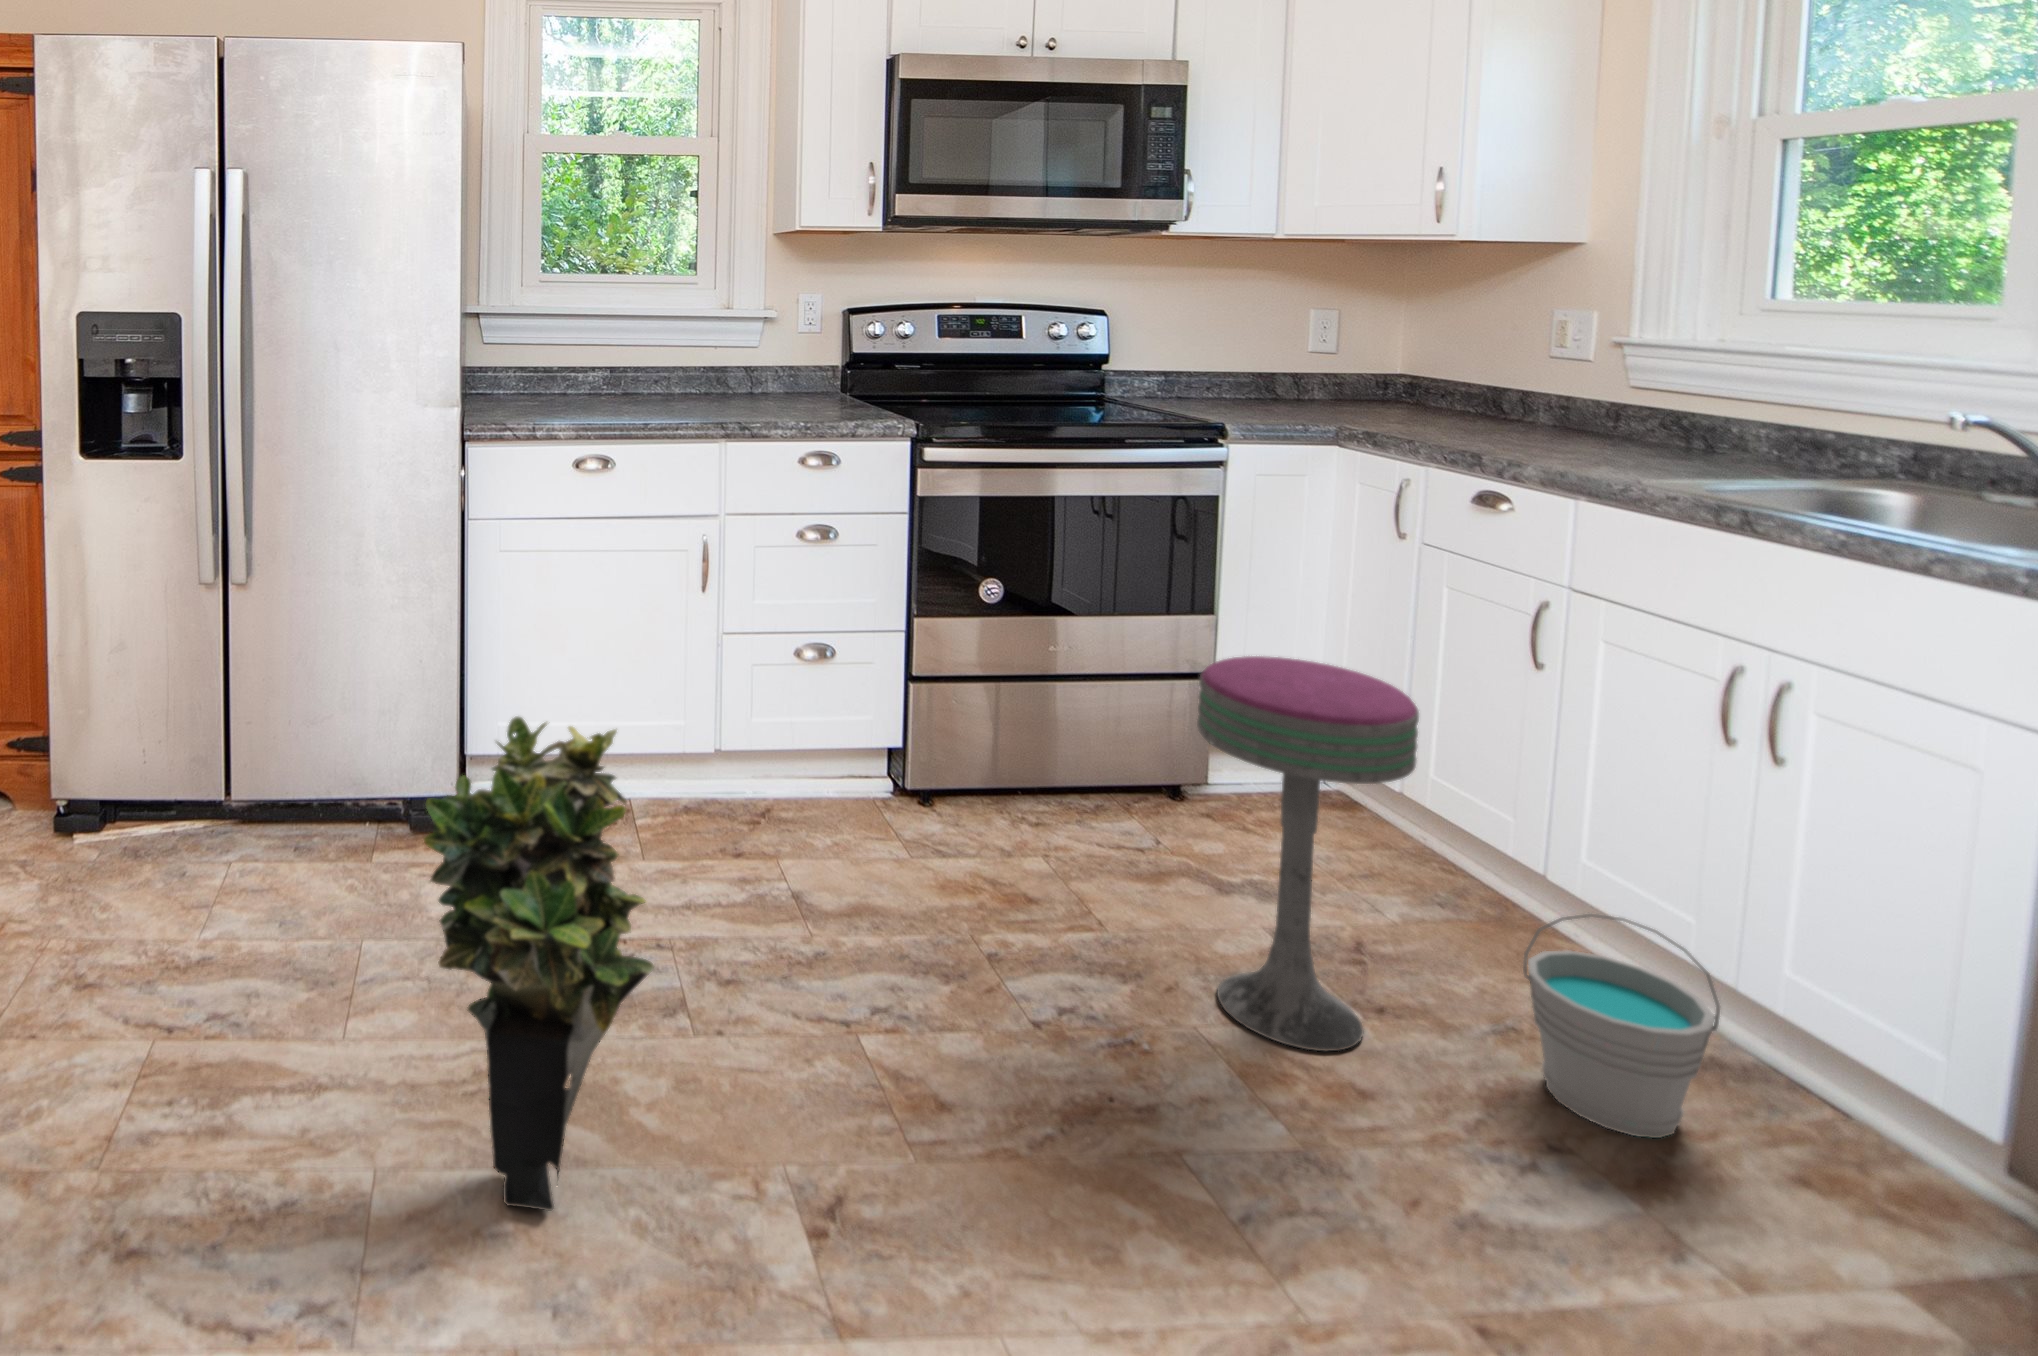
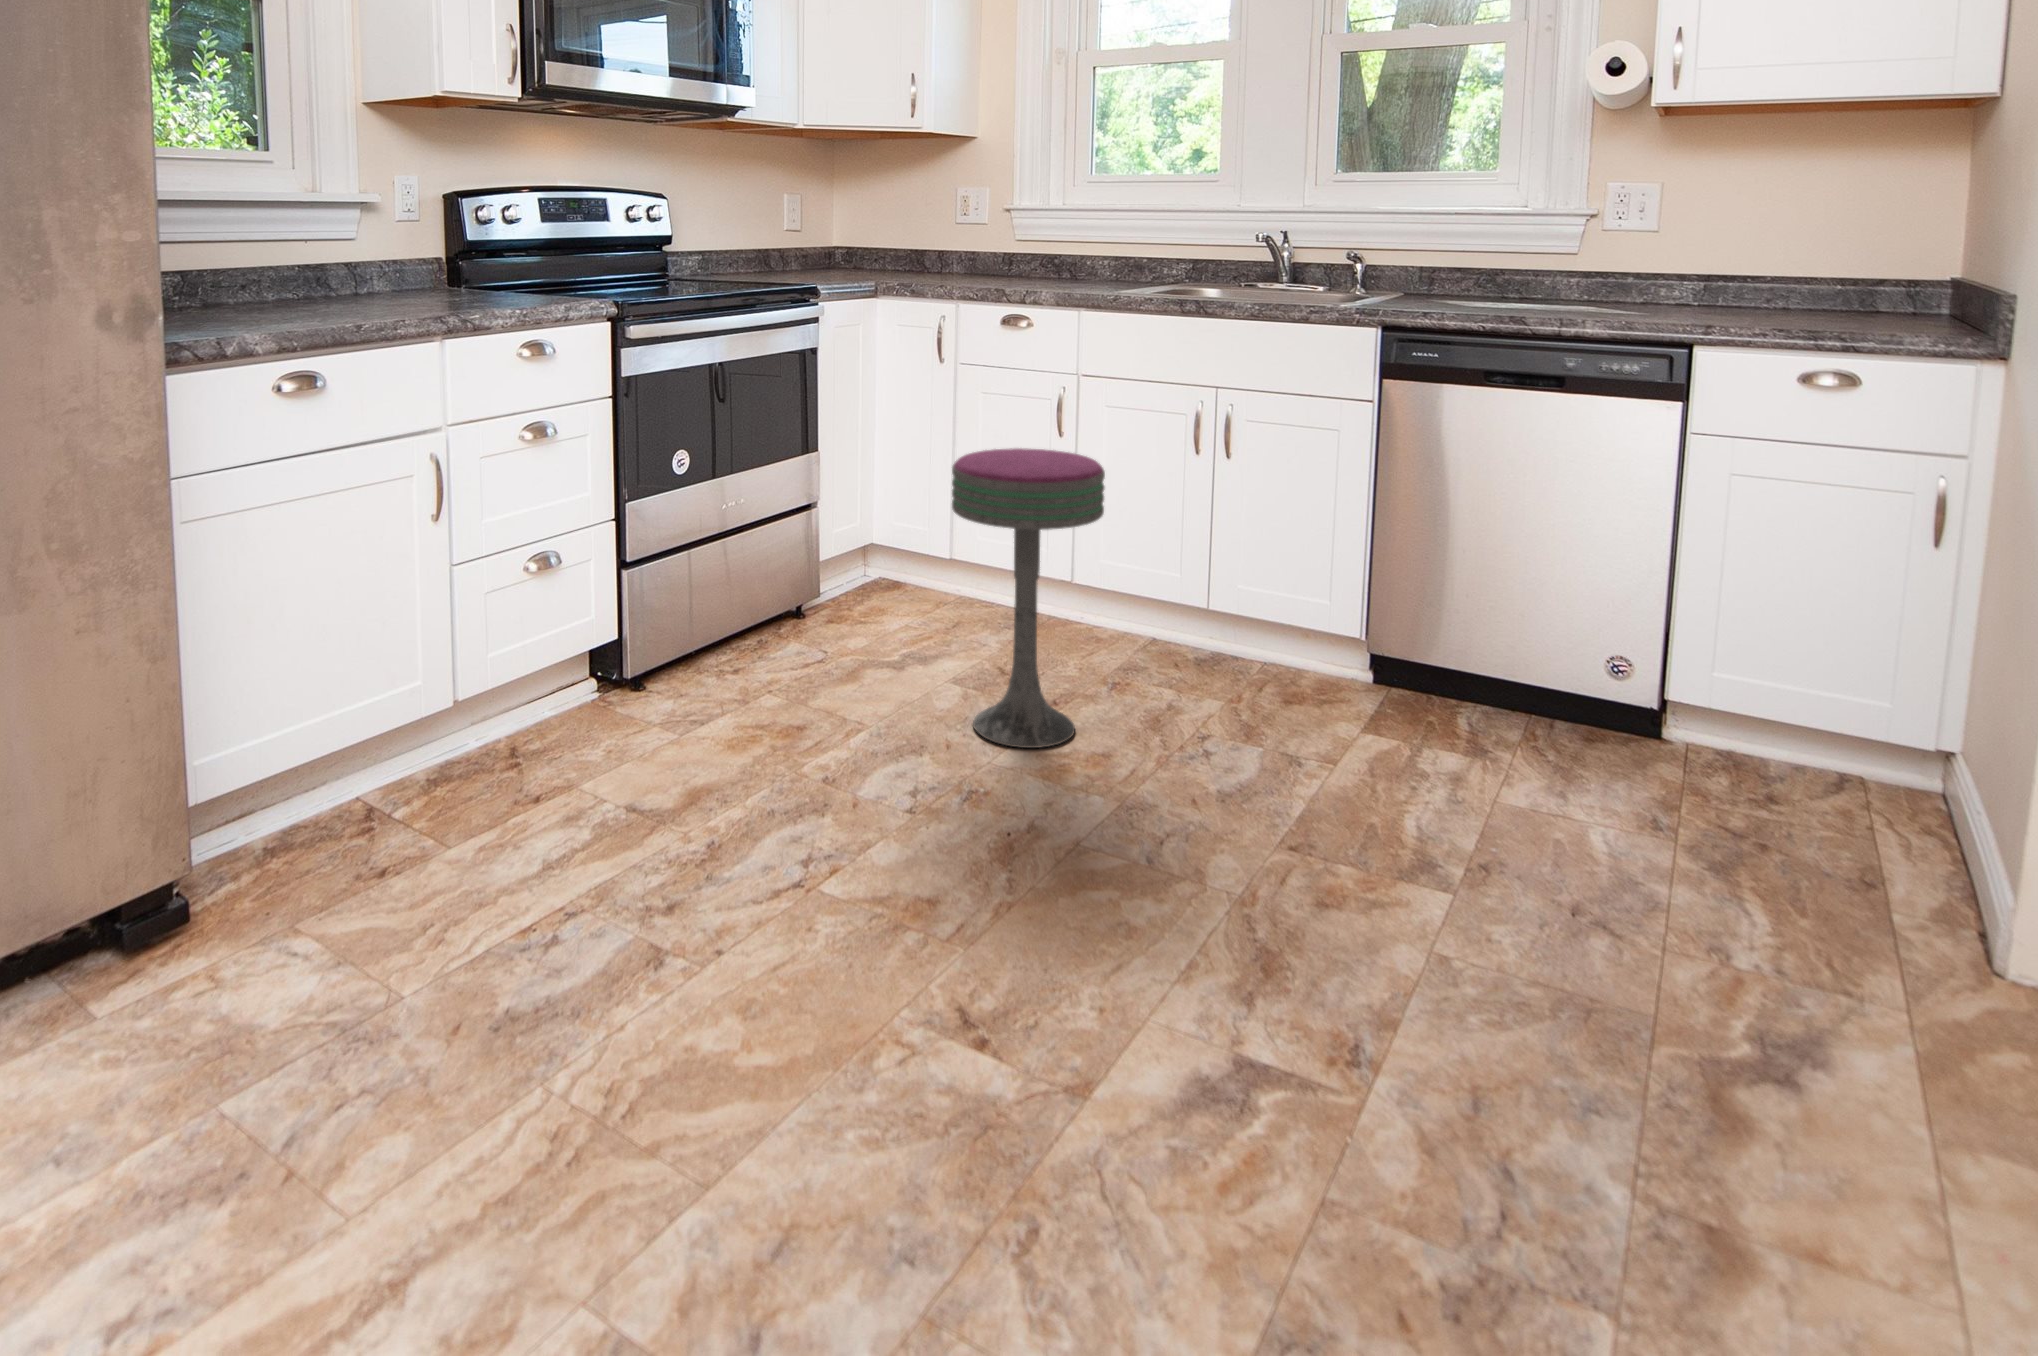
potted plant: present [424,716,654,1211] -> none [527,632,839,1229]
bucket: present [1523,914,1720,1138] -> none [1147,574,1248,716]

